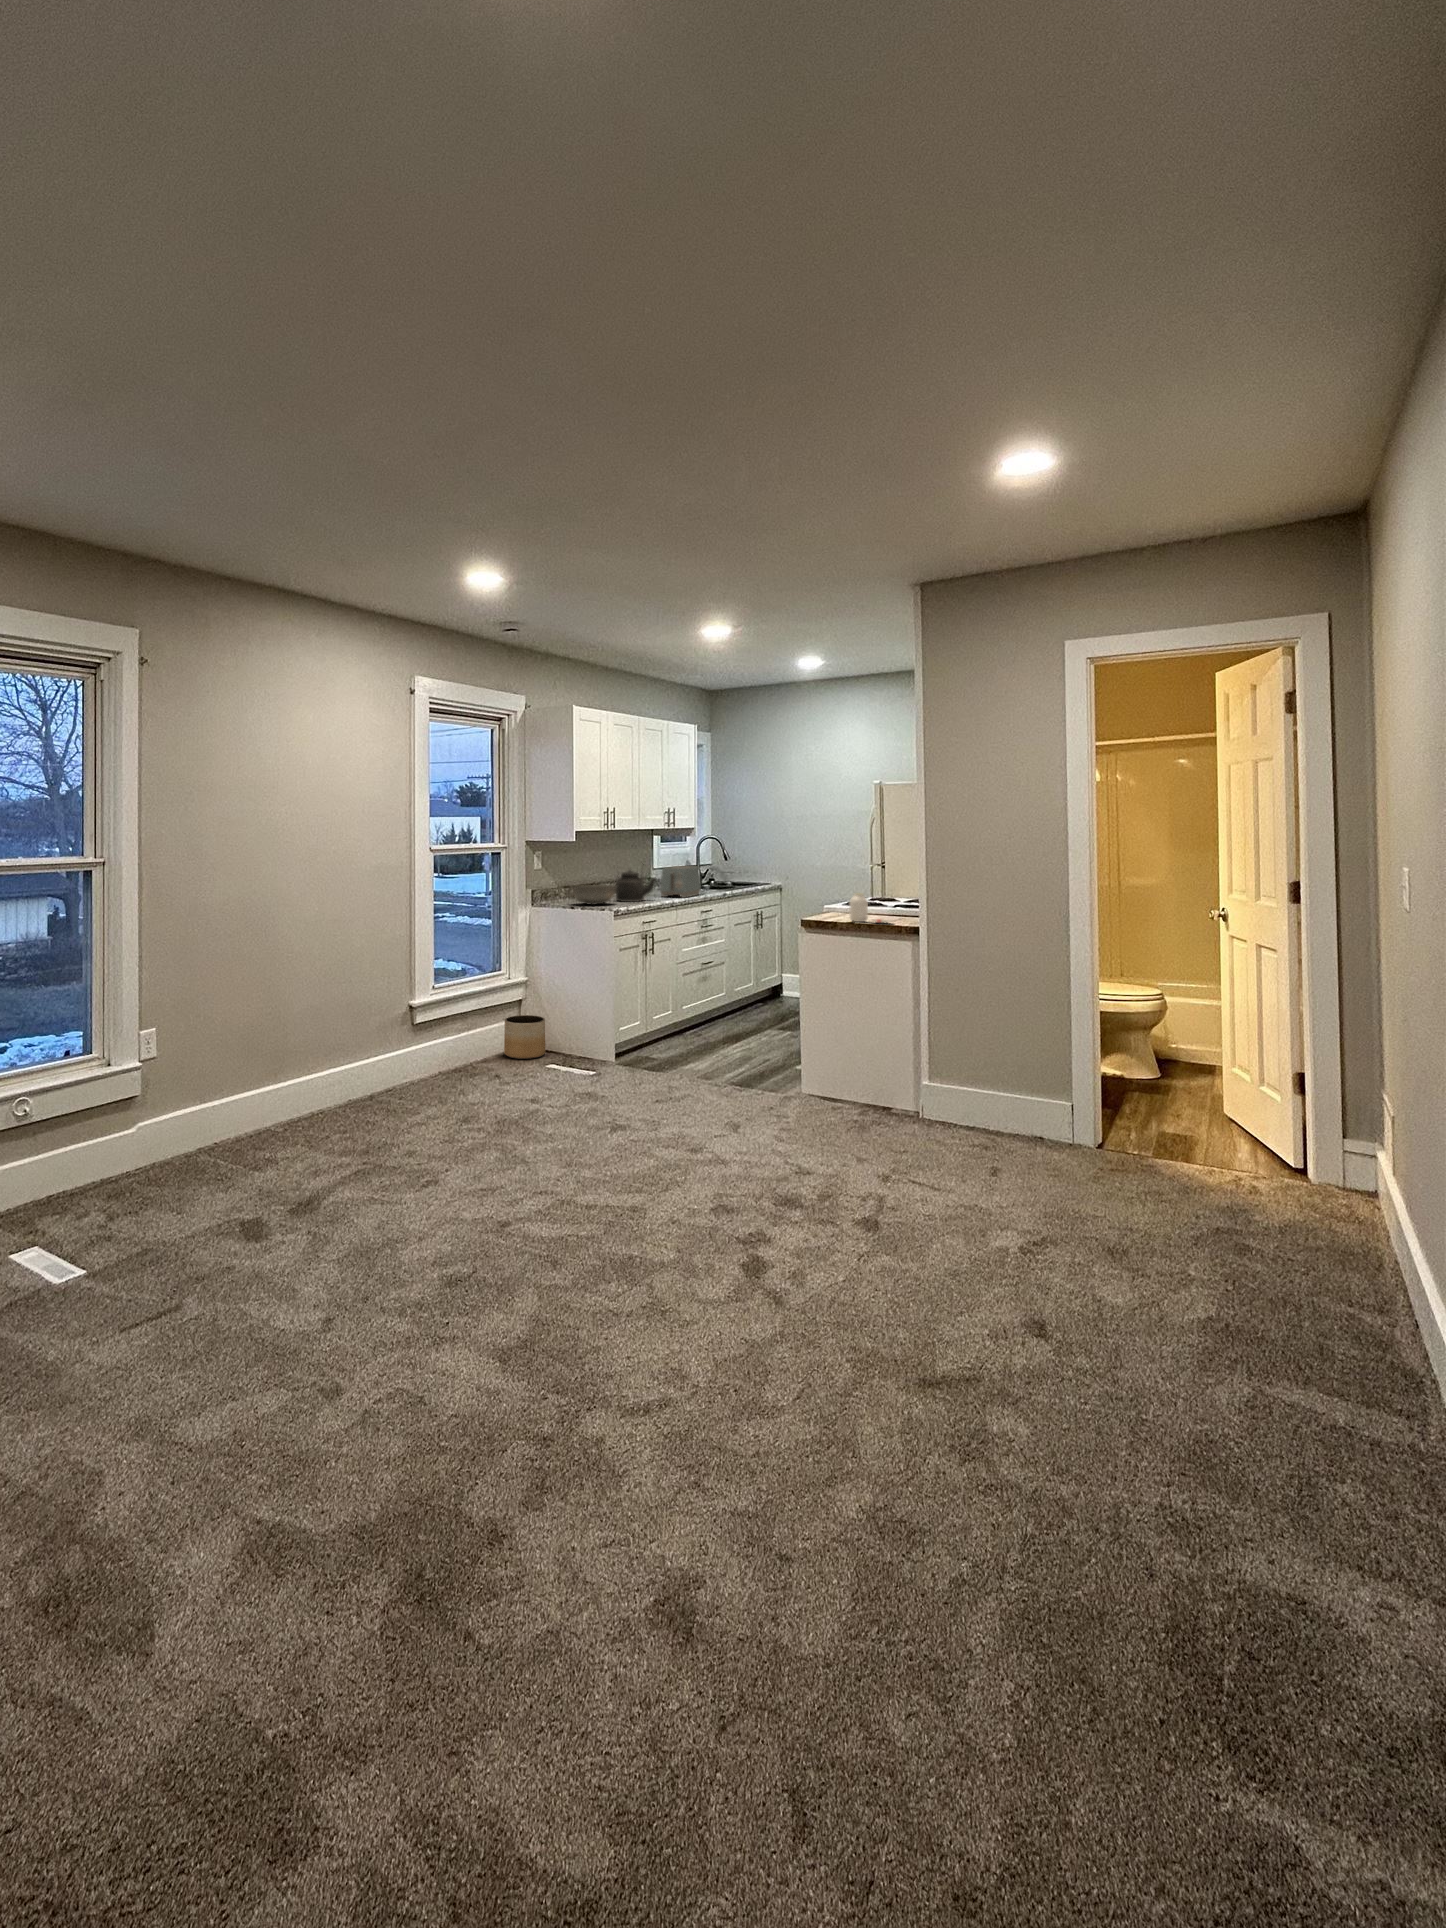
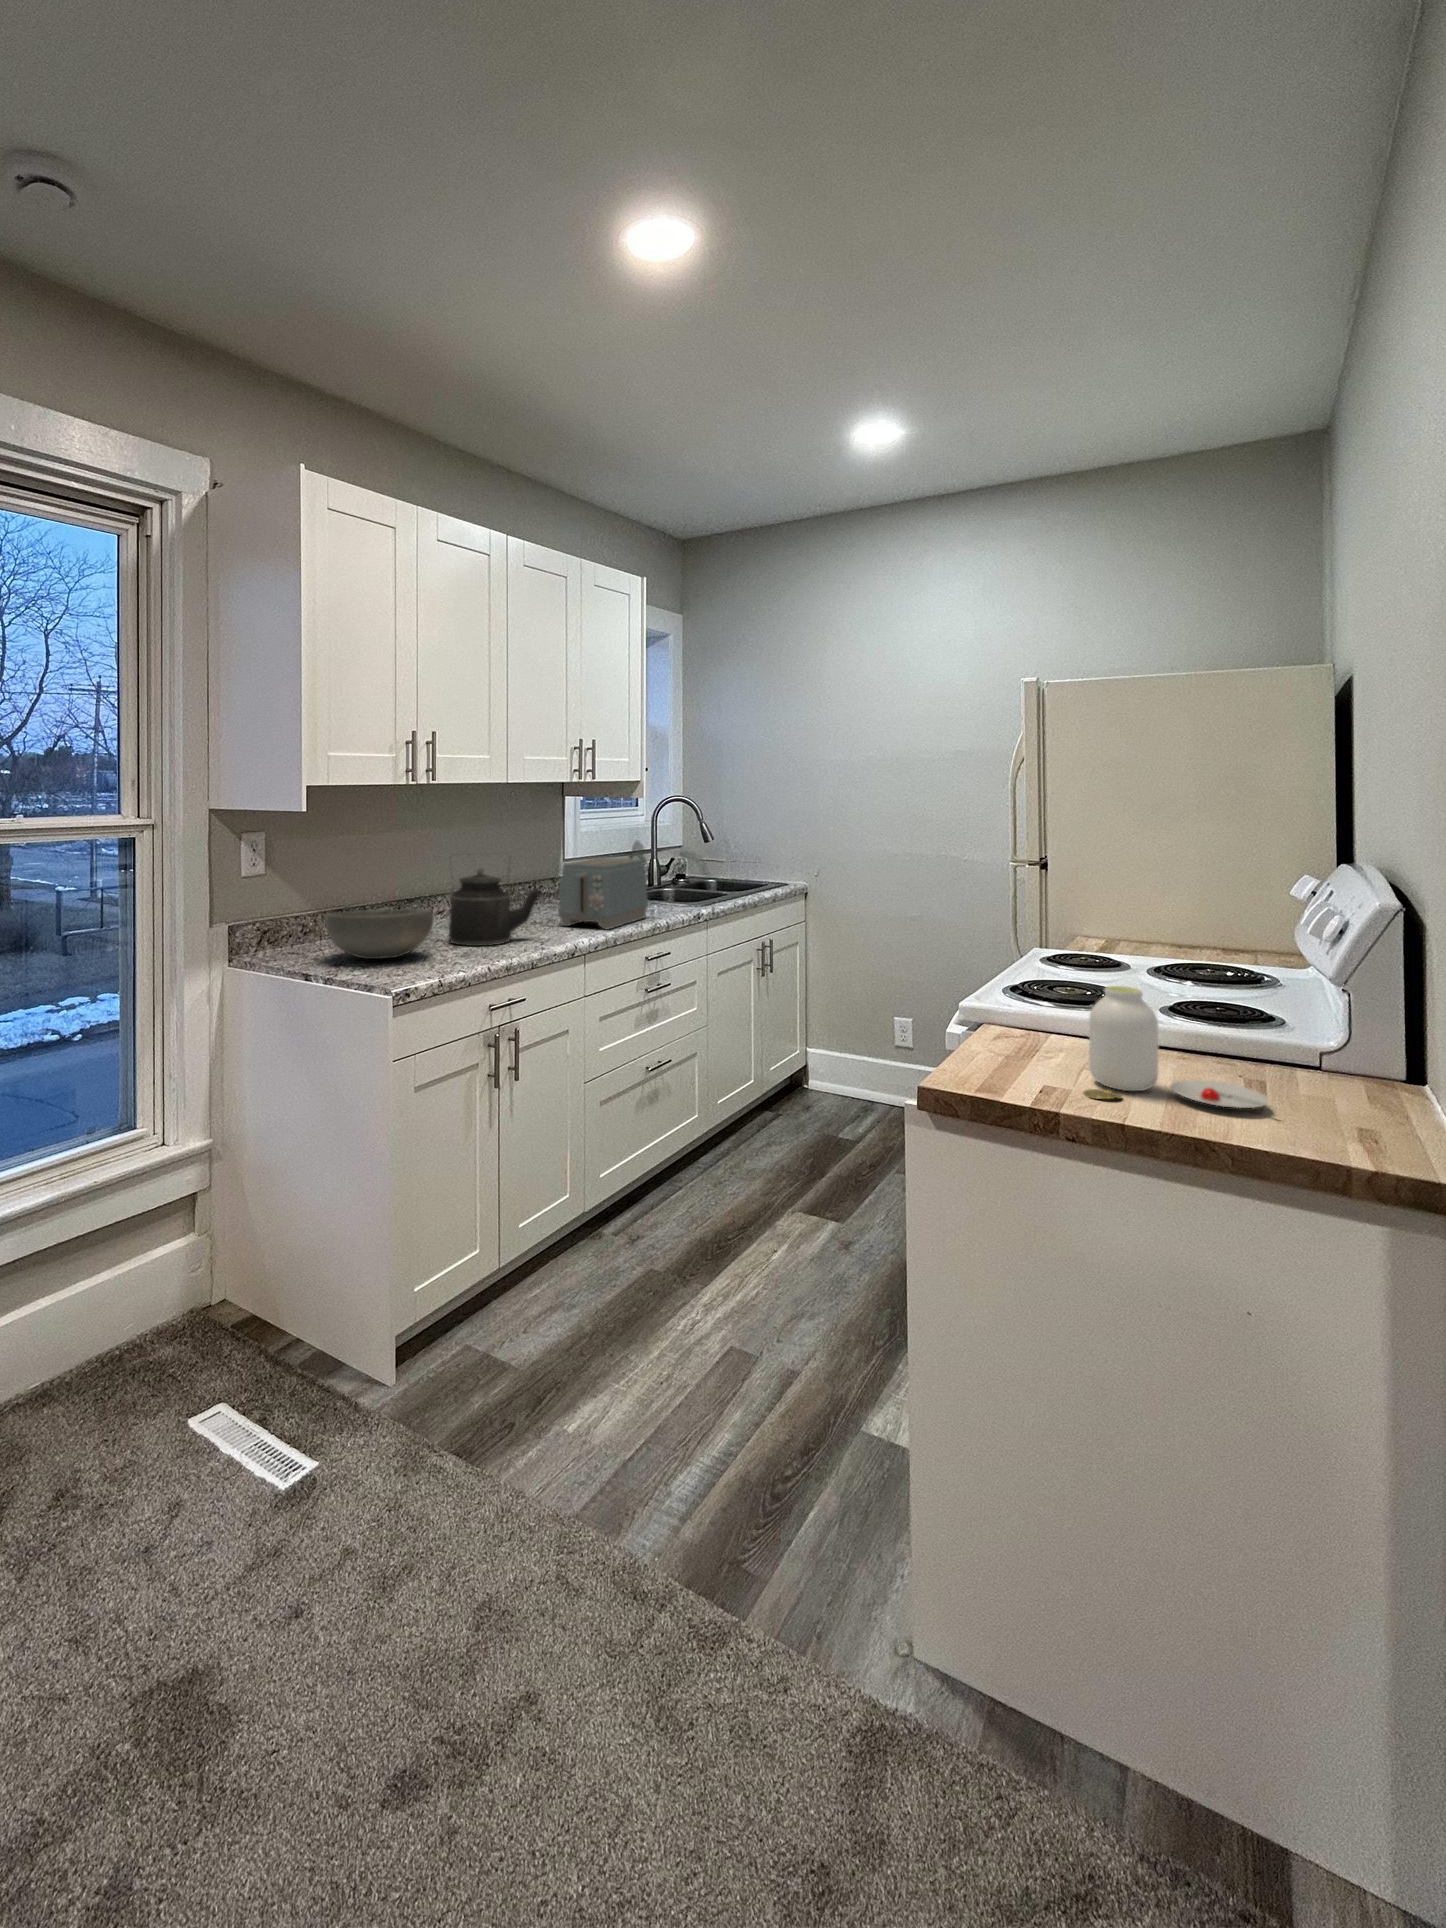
planter: present [504,1015,545,1059] -> none [122,1234,235,1375]

